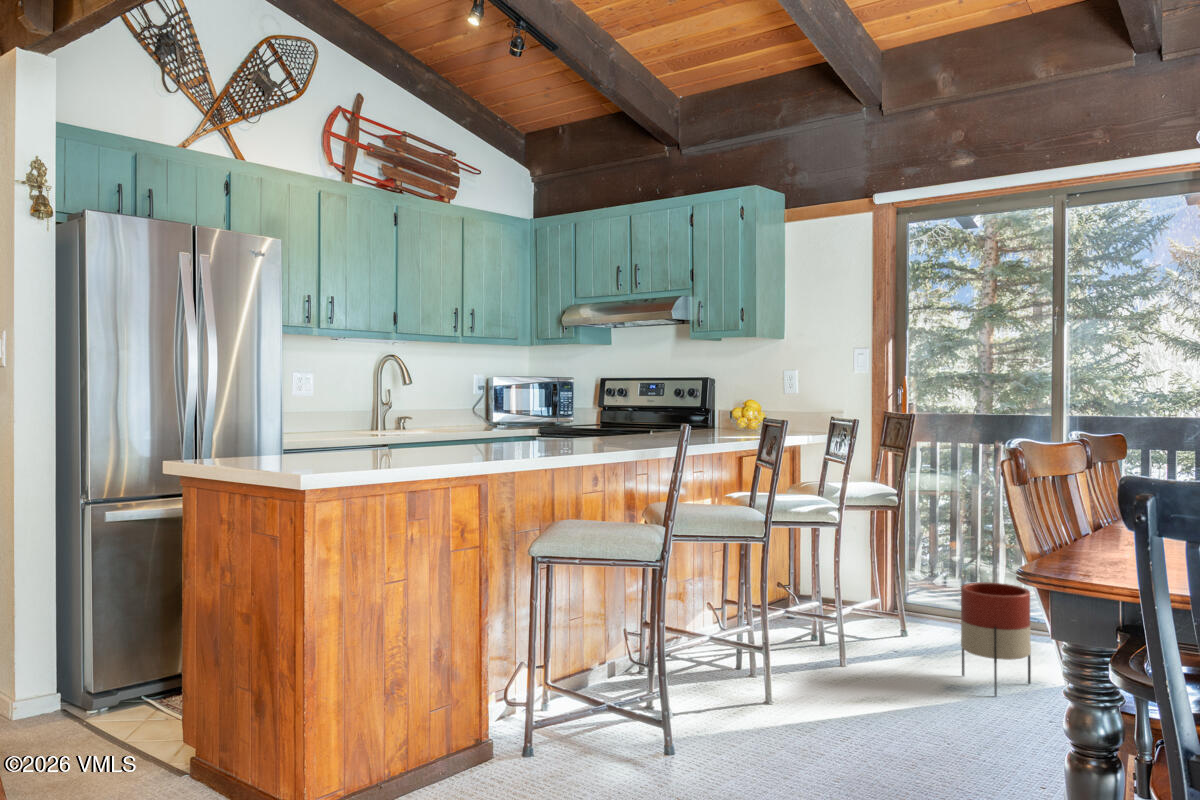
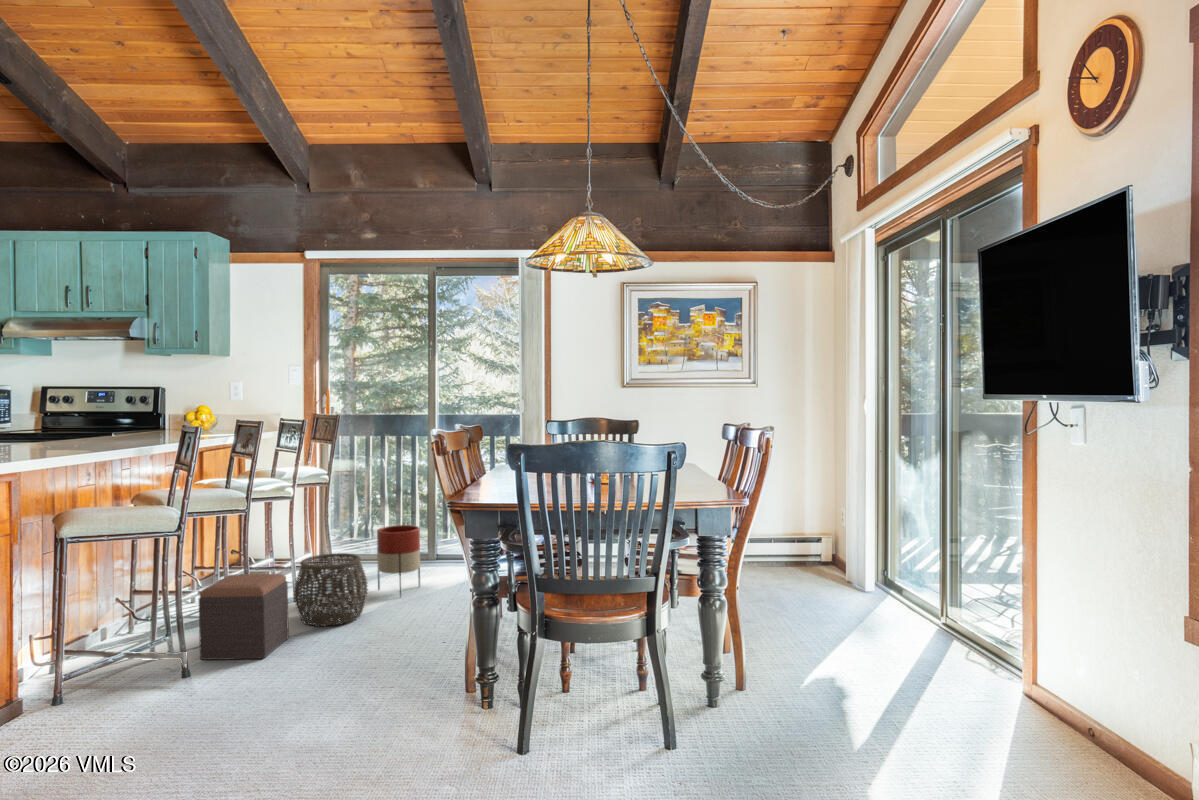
woven basket: none [830,612,940,725] -> present [294,553,368,626]
footstool: none [698,623,816,755] -> present [199,574,289,660]

